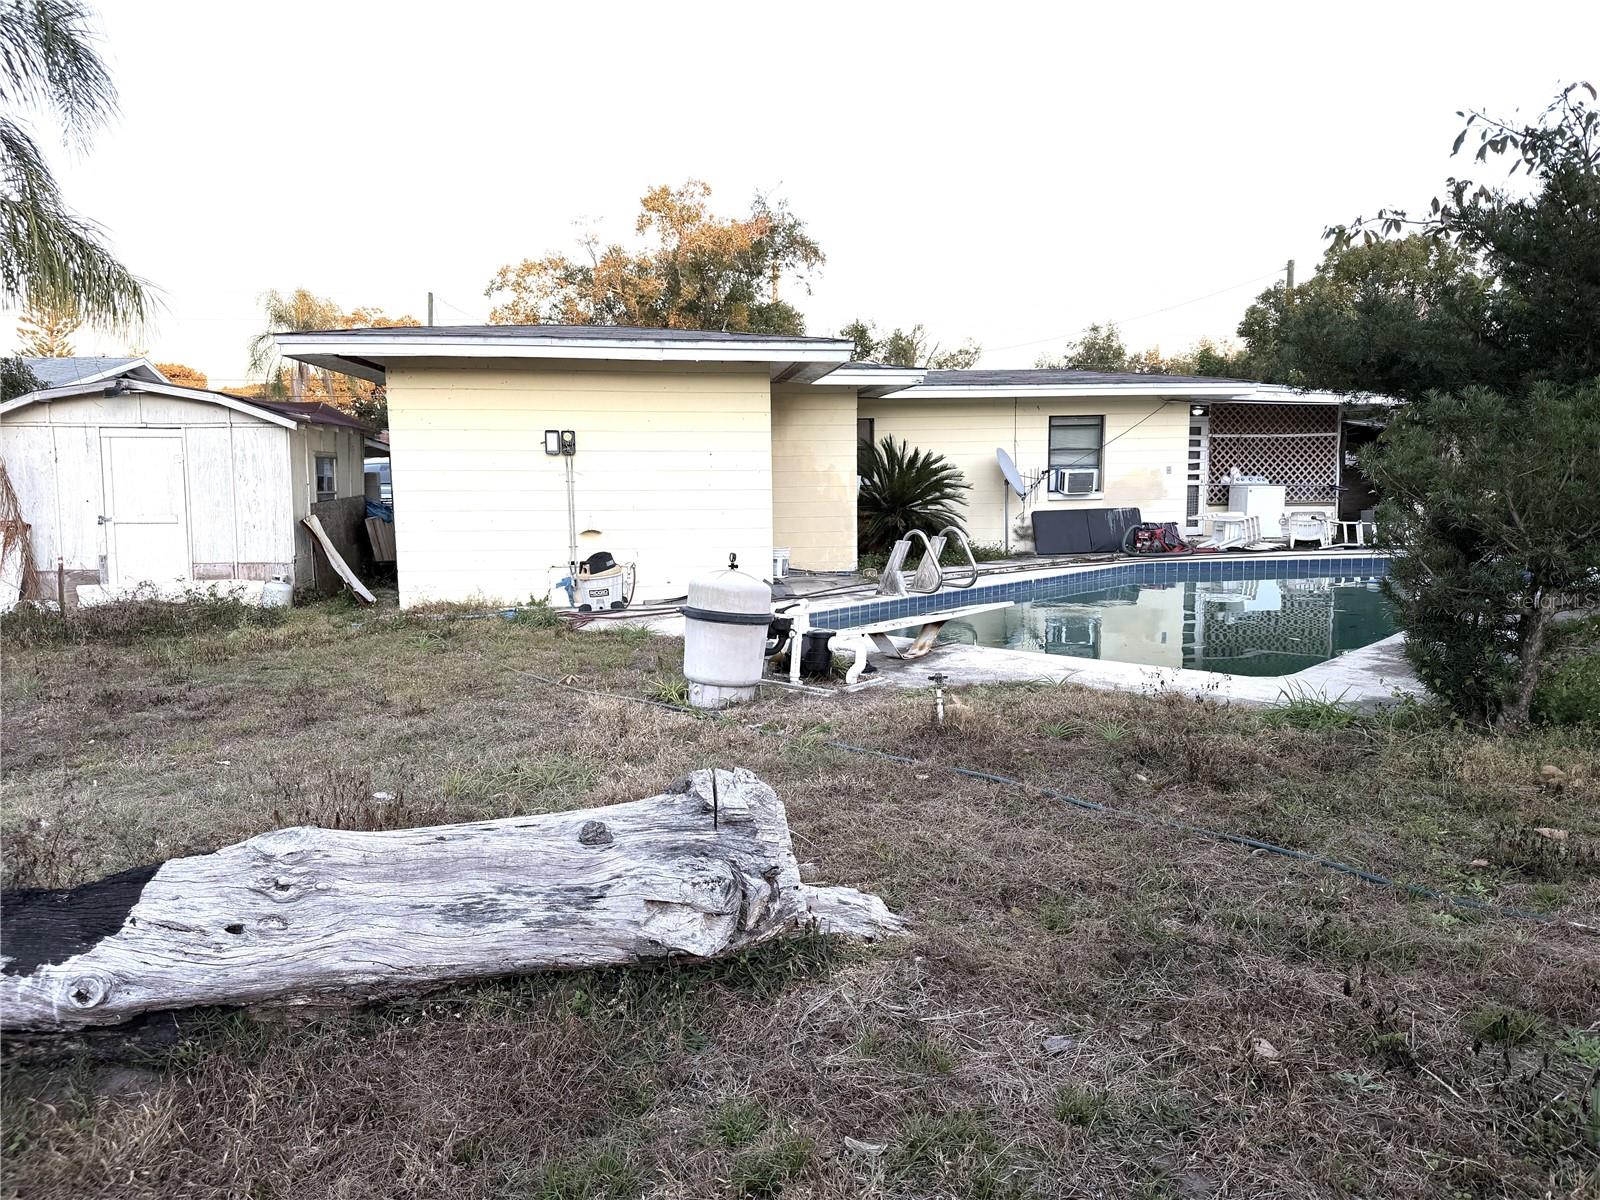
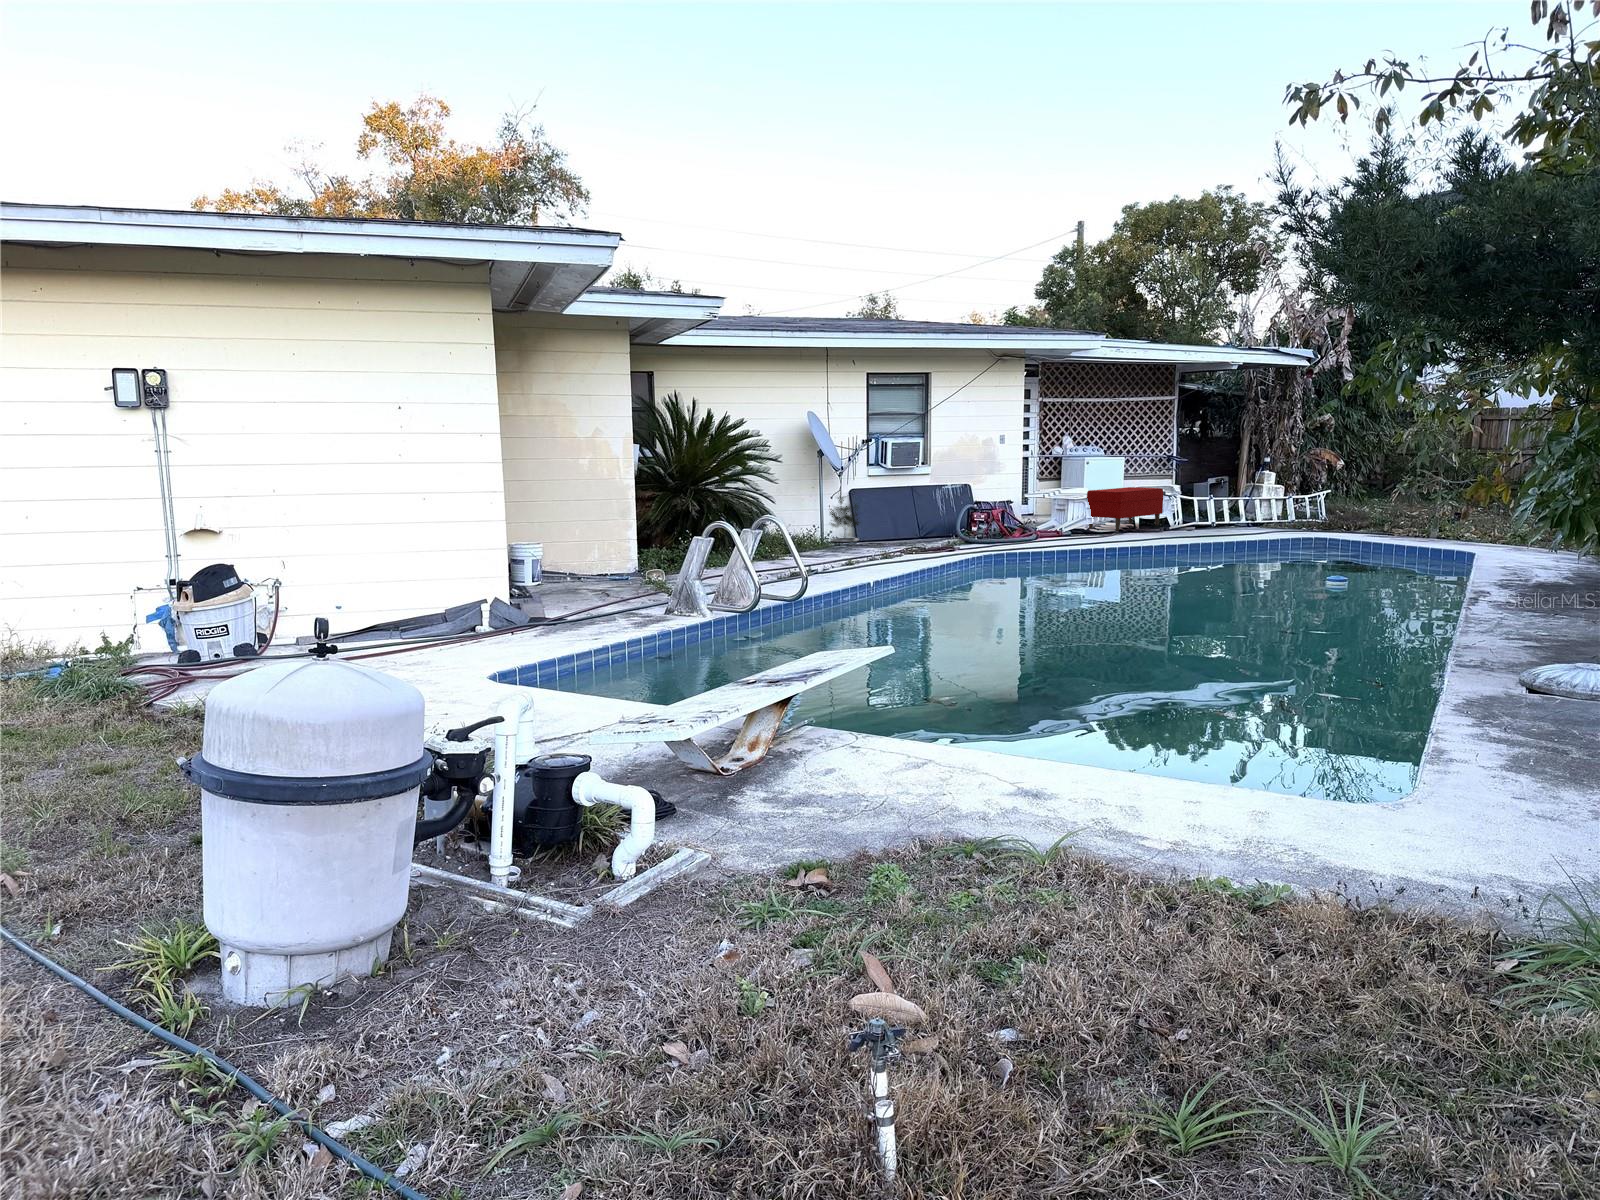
bench: none [1240,513,1313,550] -> present [1087,487,1163,531]

